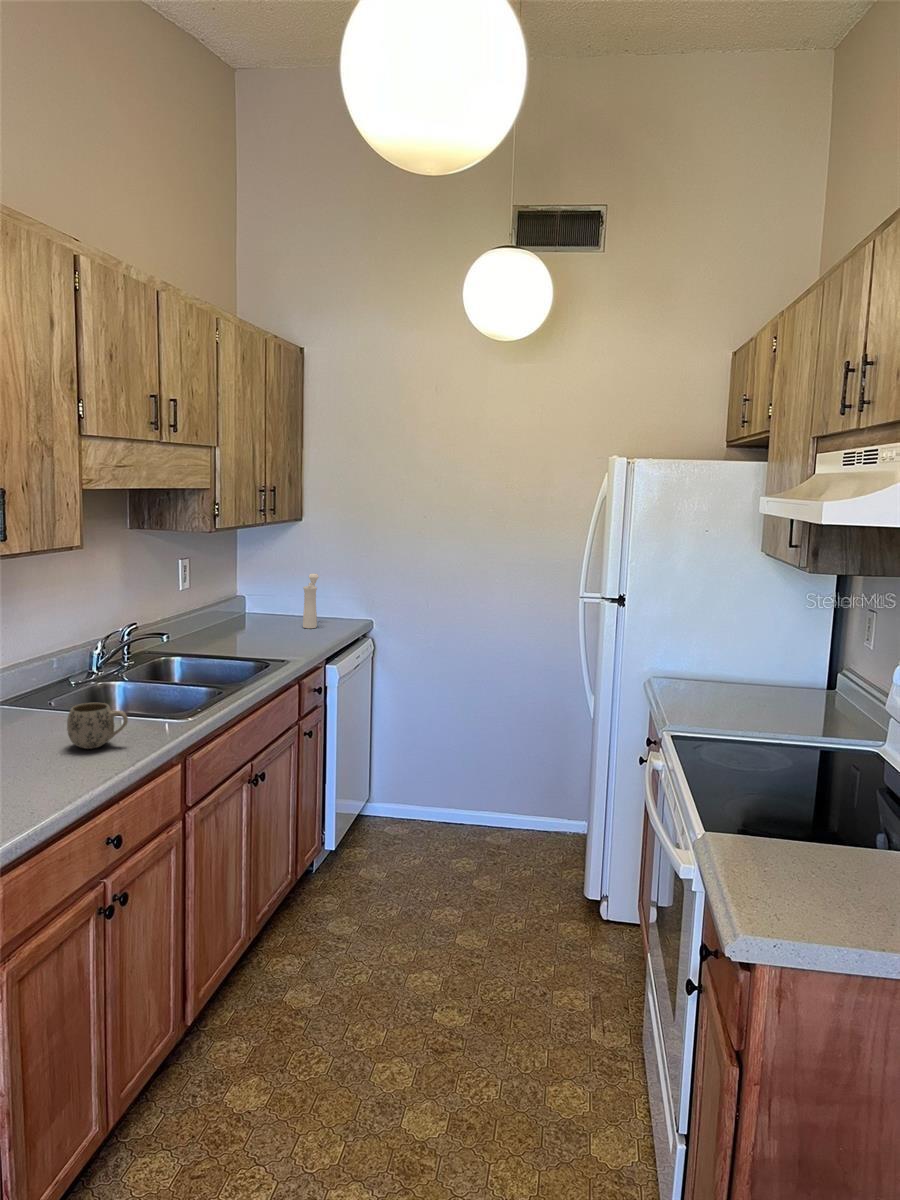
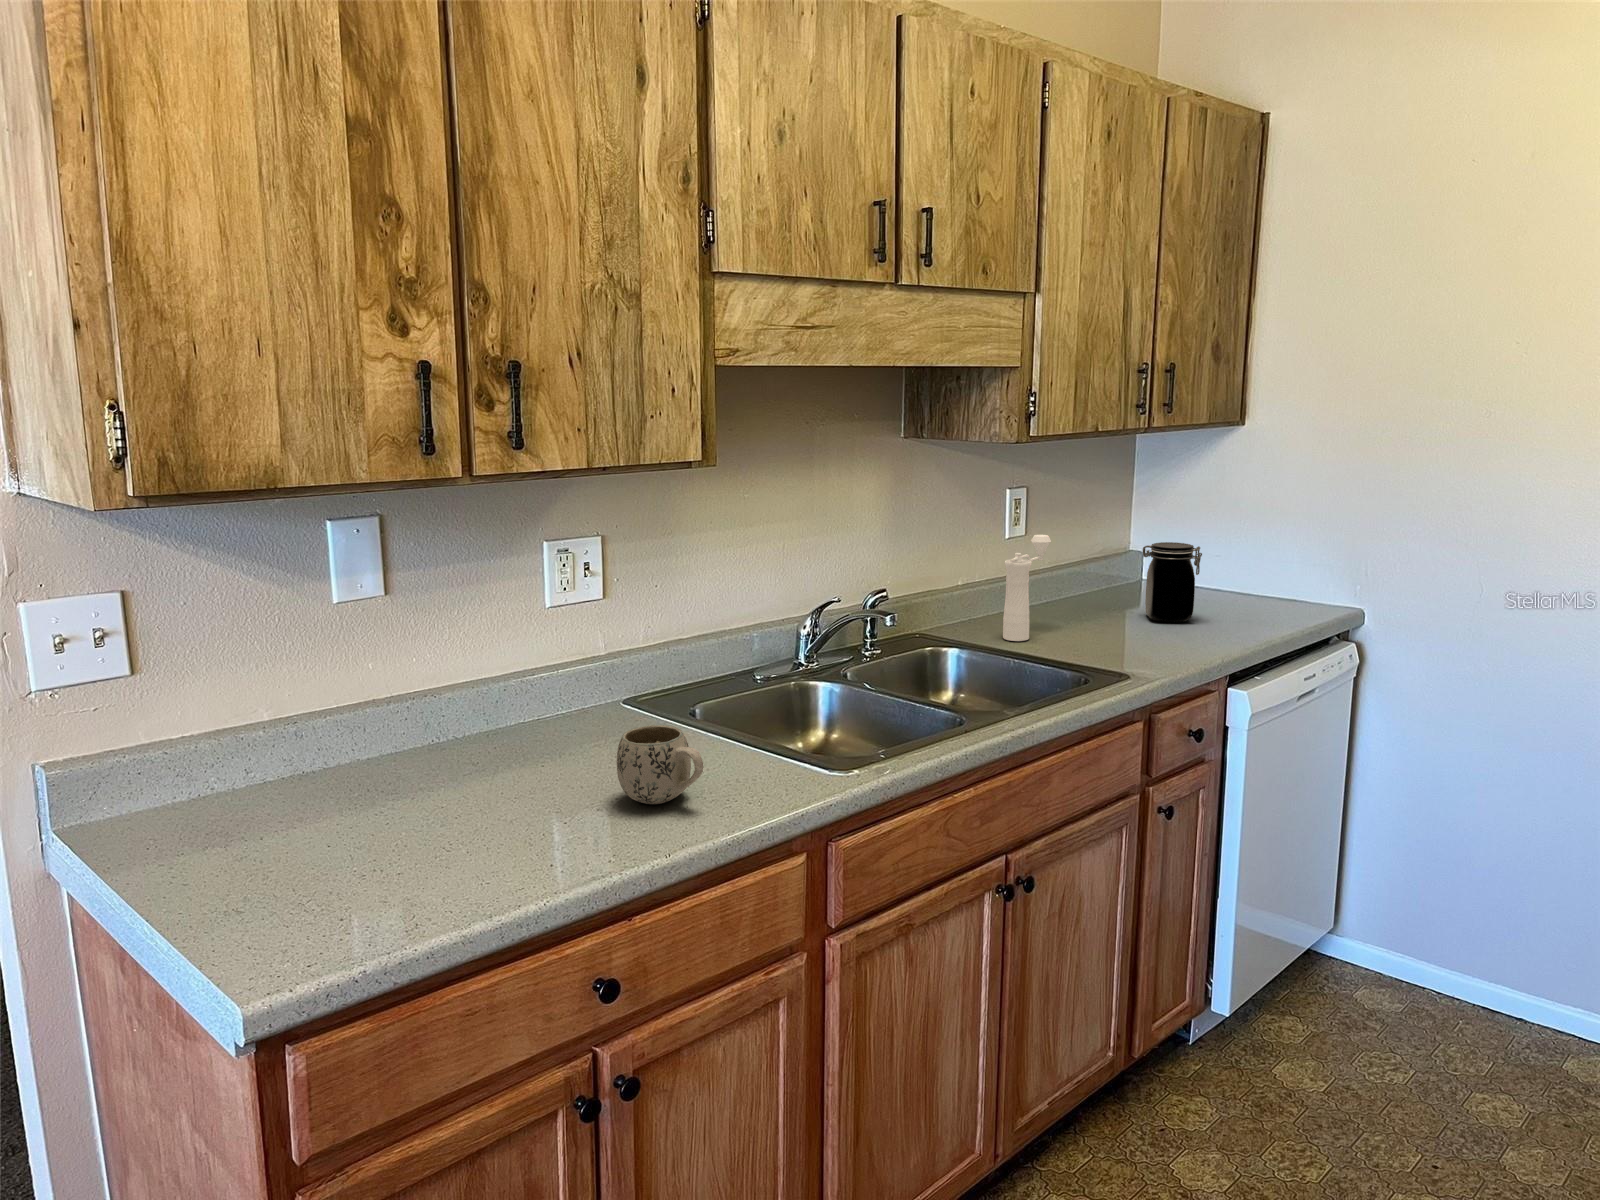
pepper mill: present [303,574,319,628] -> present [1003,535,1051,641]
jar: none [264,588,297,634] -> present [1143,542,1202,623]

